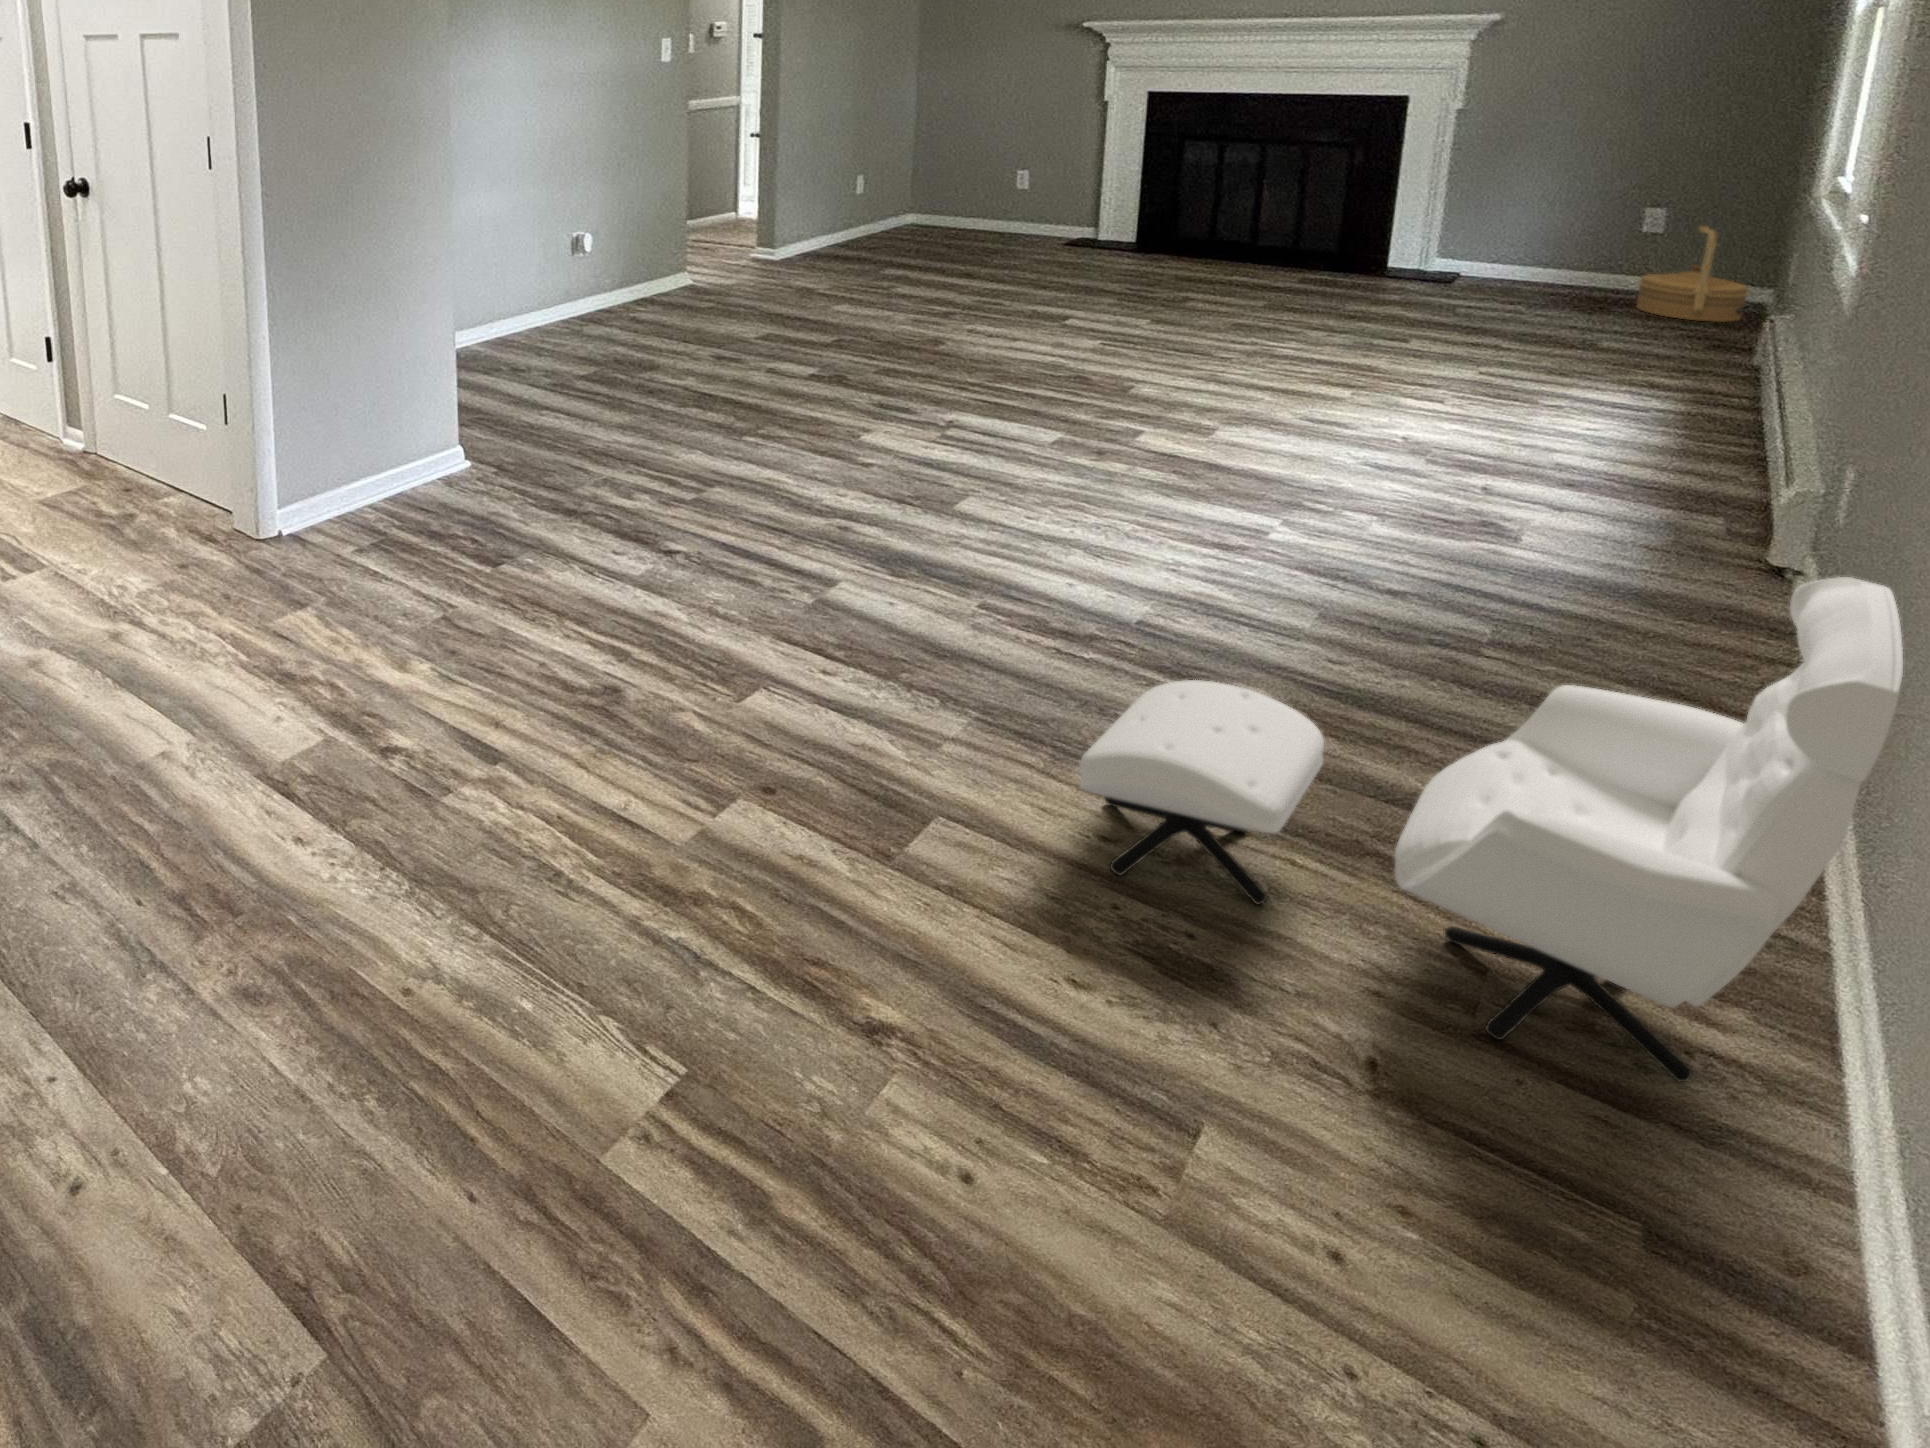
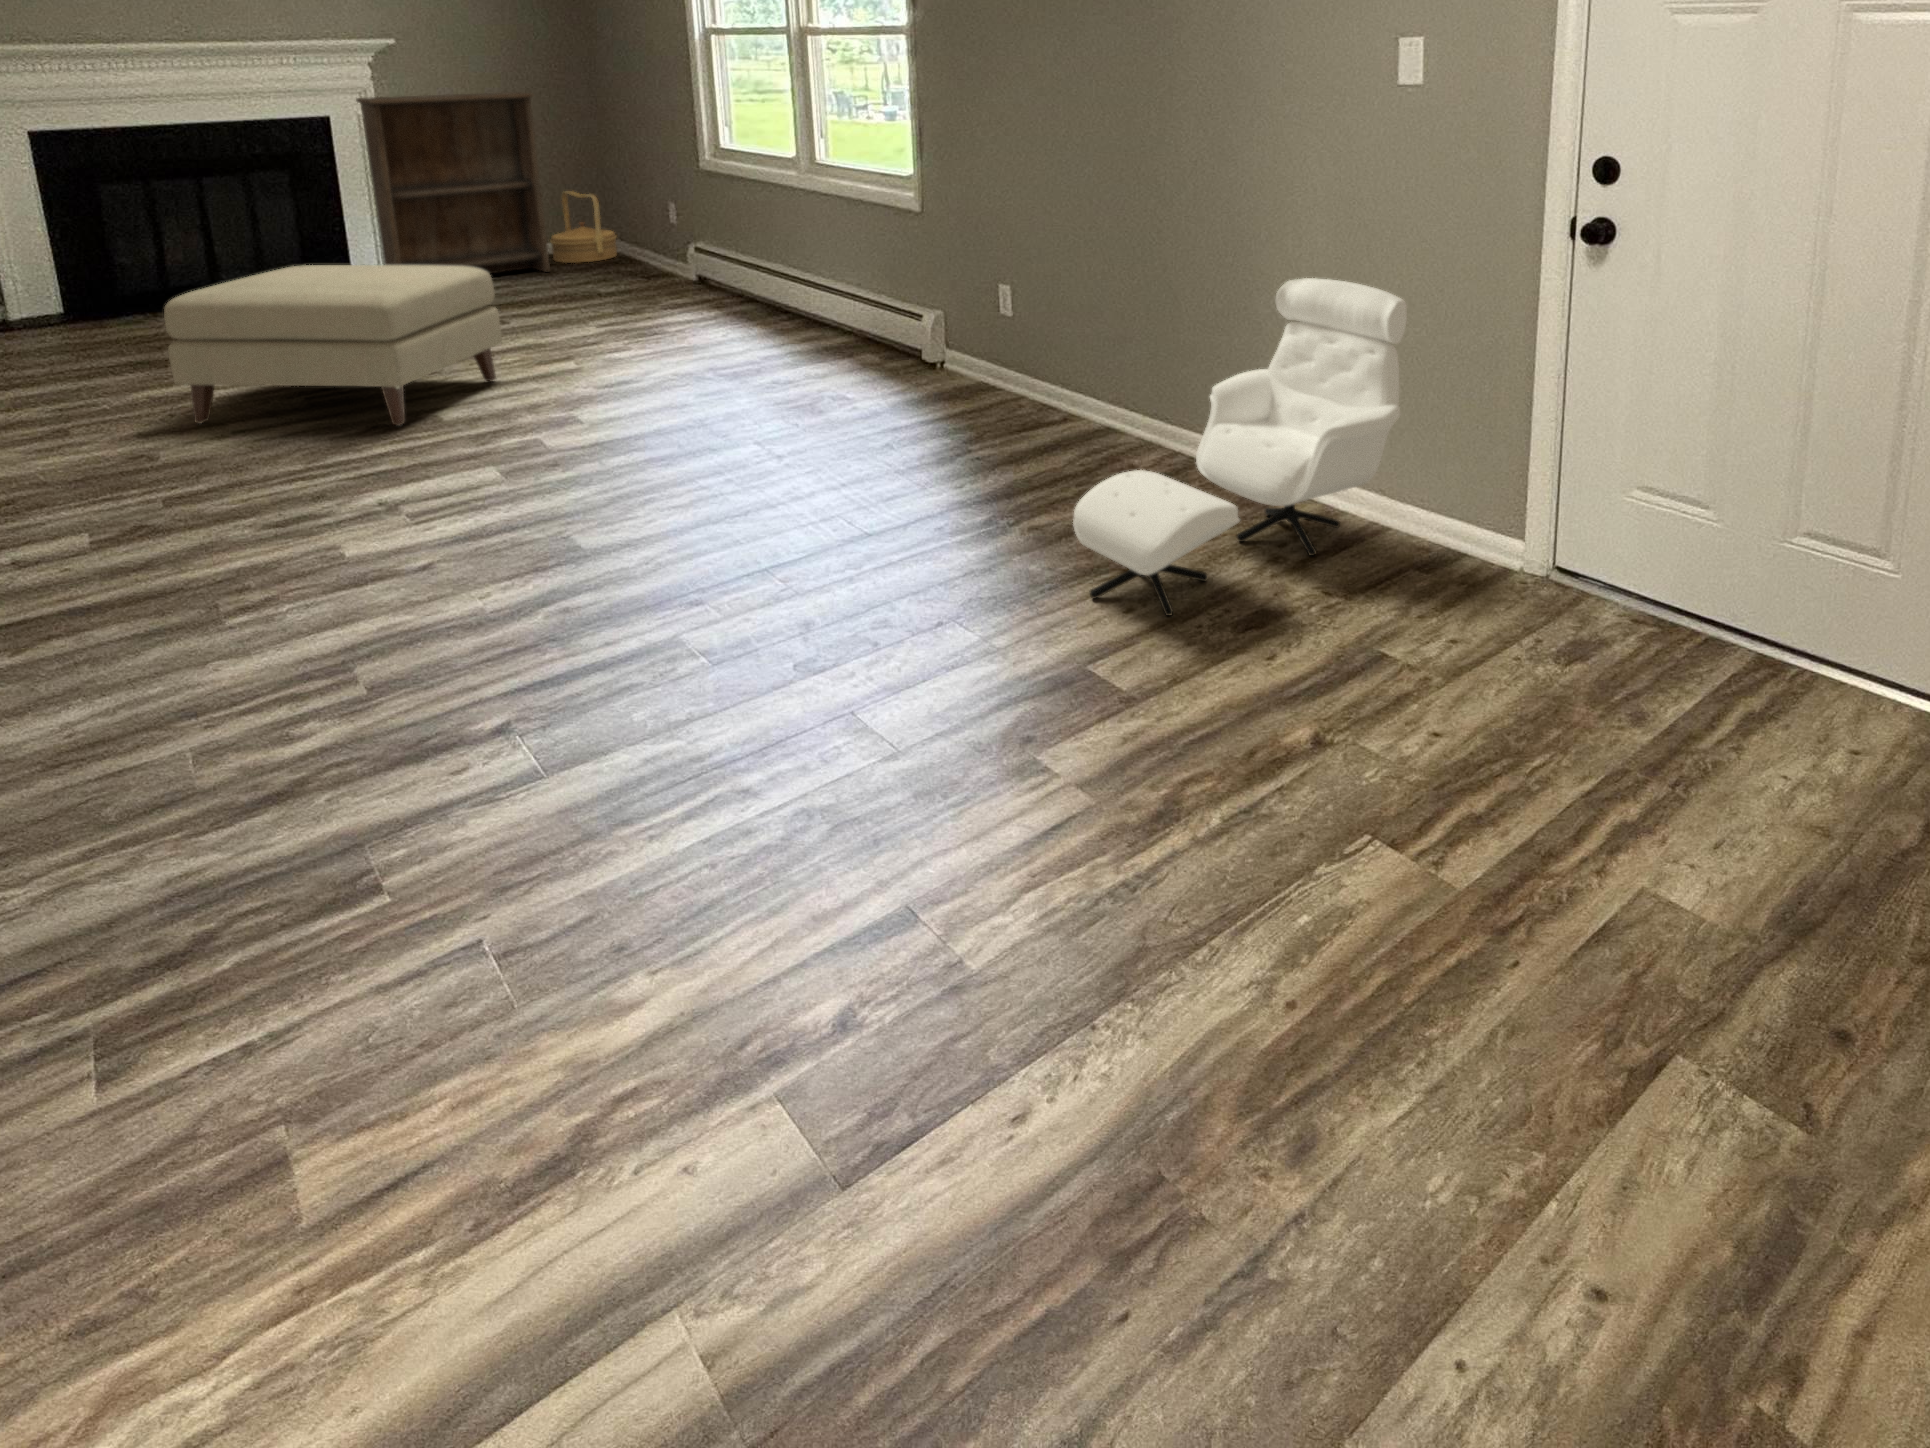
bookshelf: none [1391,79,1640,315] -> present [356,92,550,273]
ottoman: none [1008,228,1269,385] -> present [164,265,502,426]

